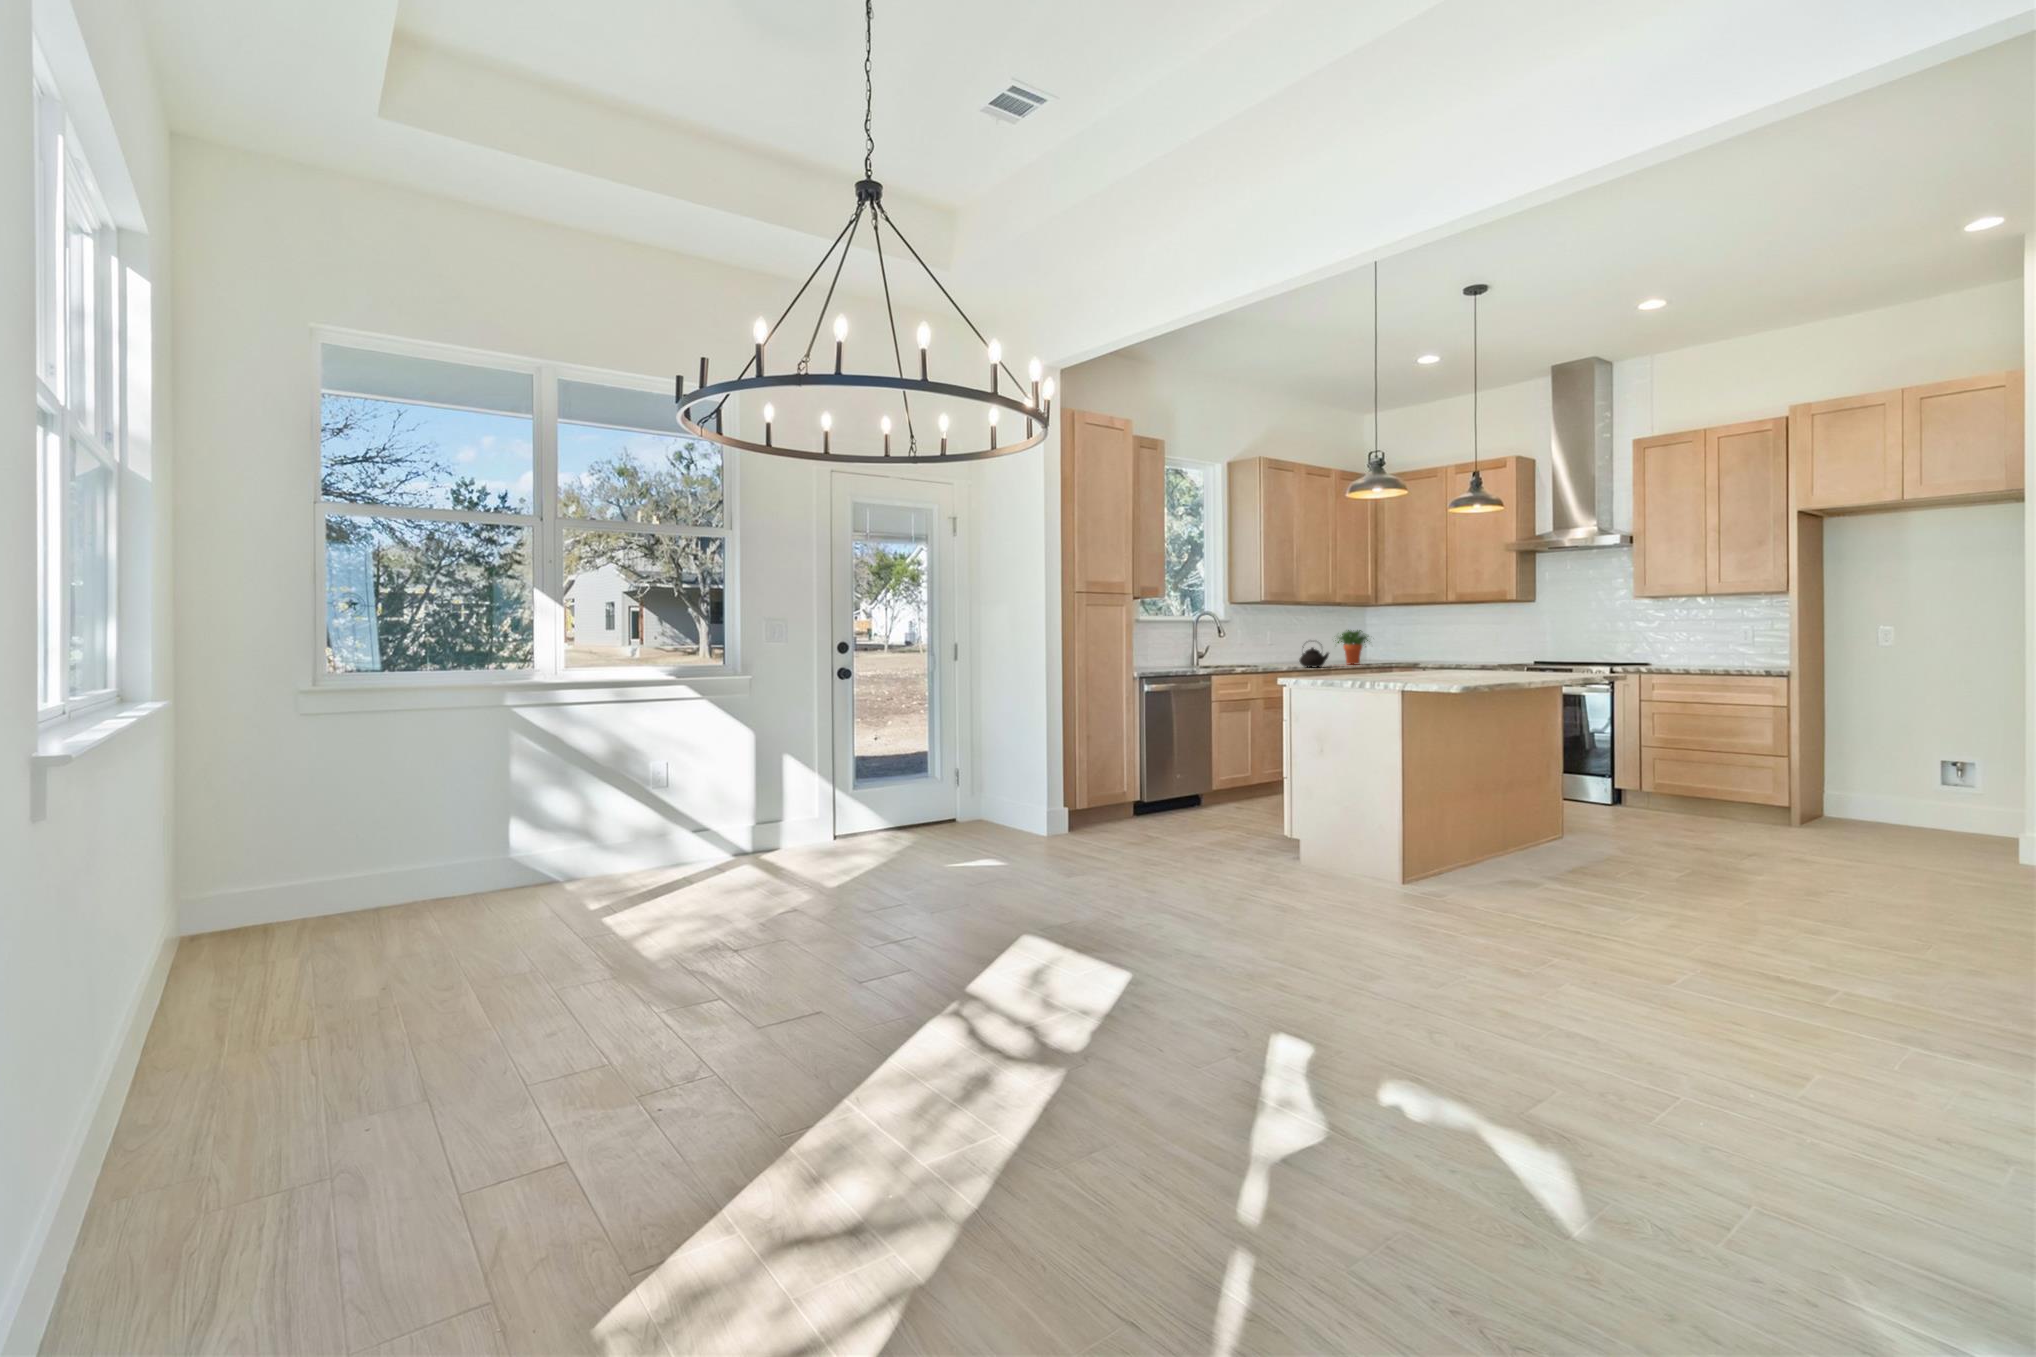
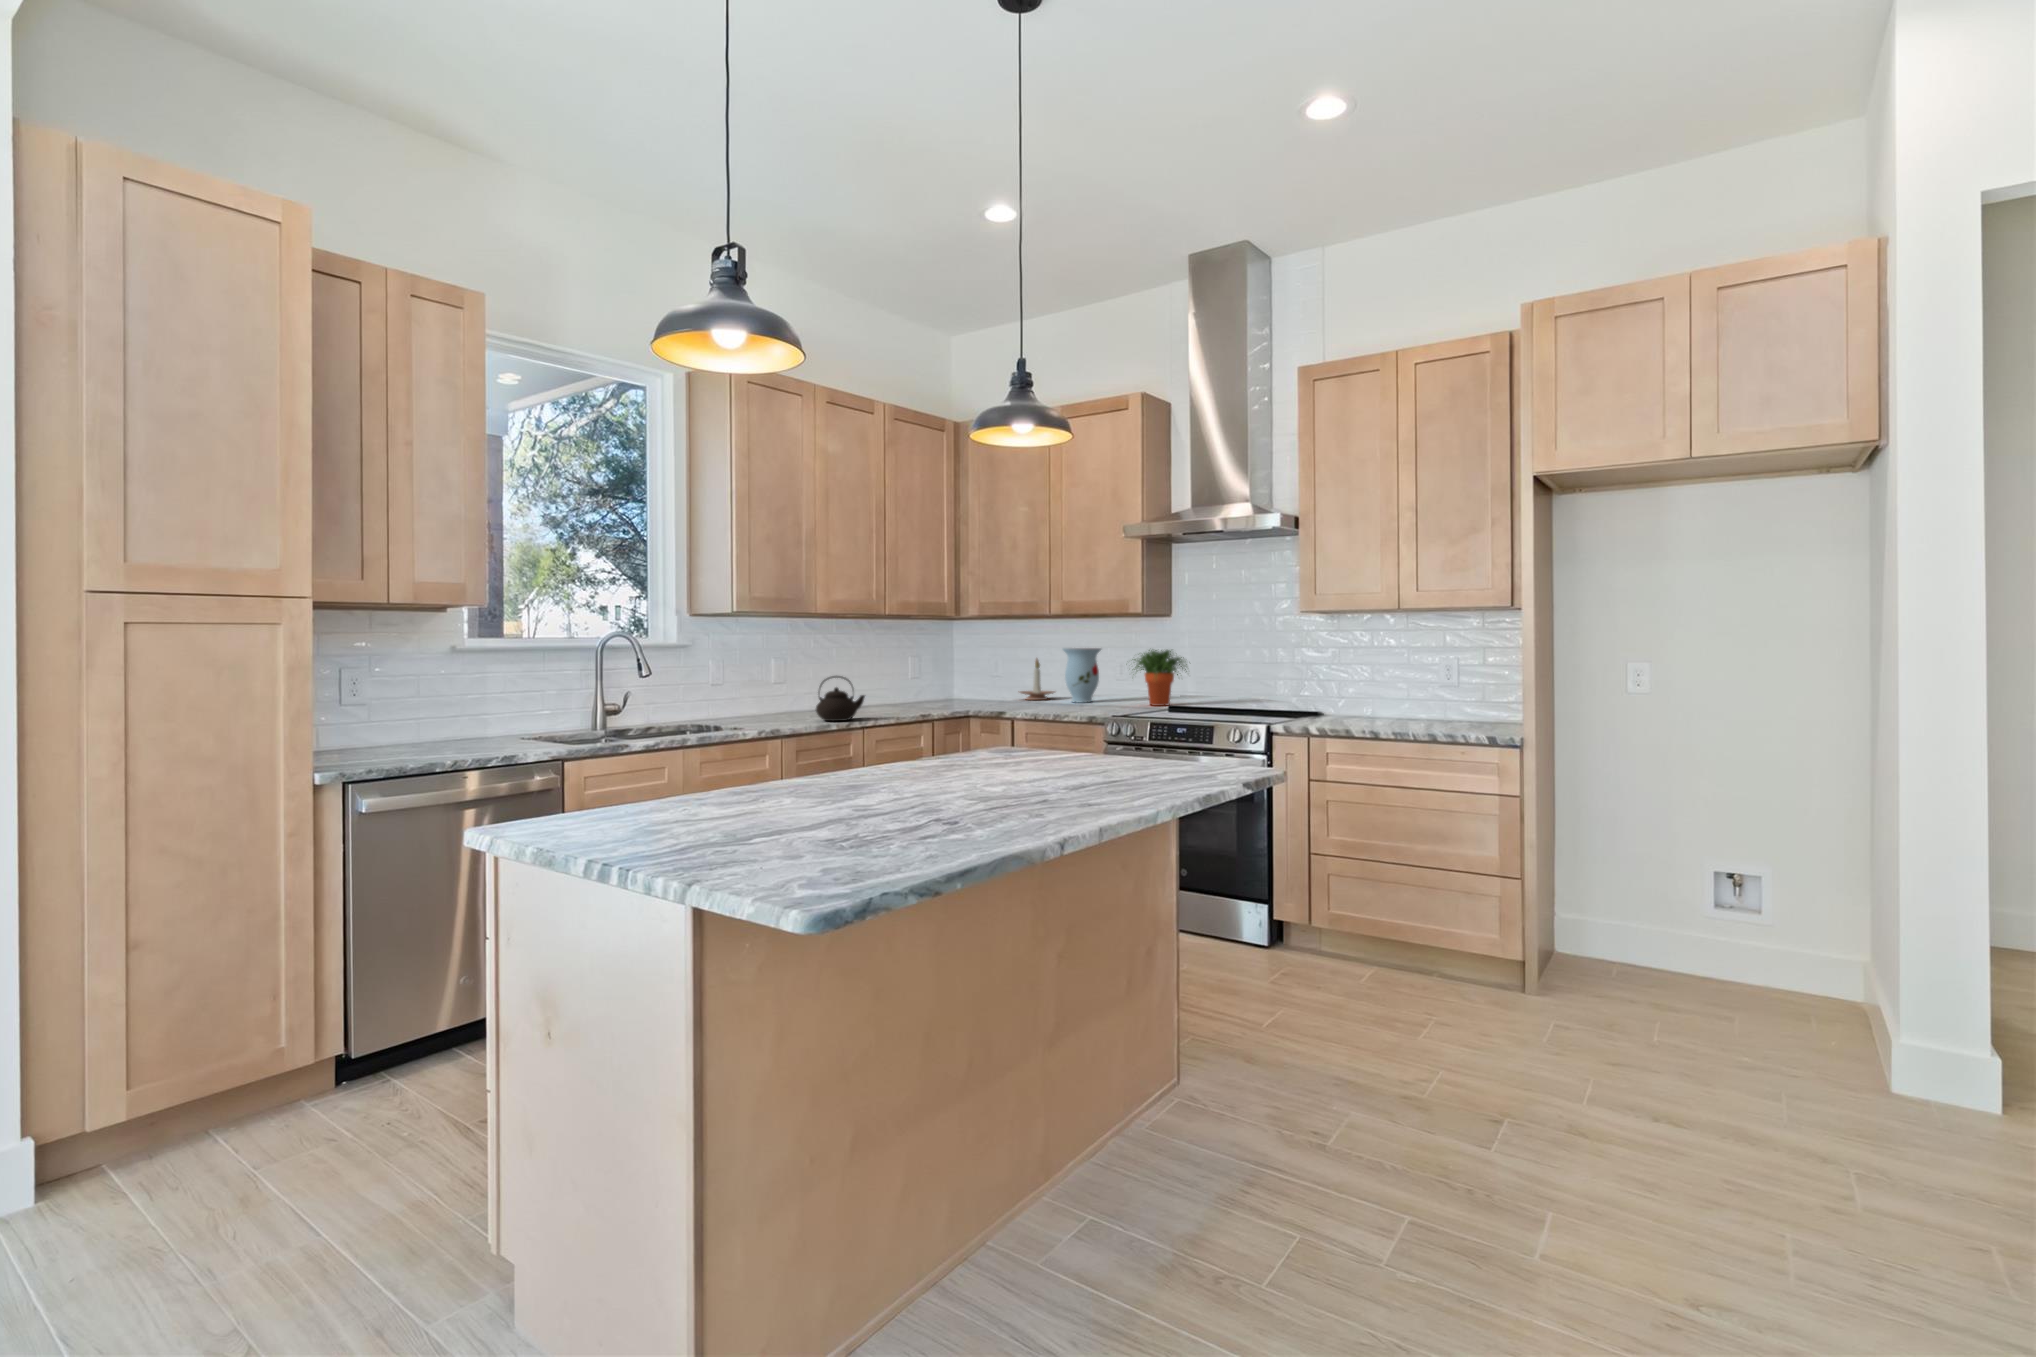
vase: none [1454,625,1484,662] -> present [1063,648,1101,703]
potted plant: present [1335,630,1370,665] -> present [1132,650,1187,706]
candle holder: none [1419,633,1448,661] -> present [1020,659,1054,700]

